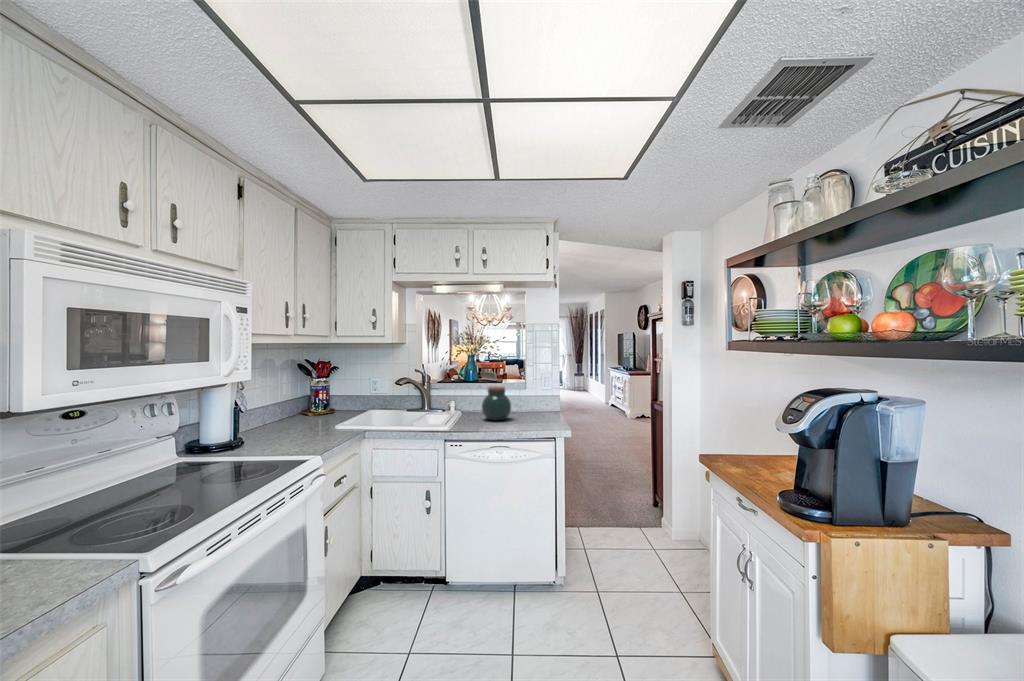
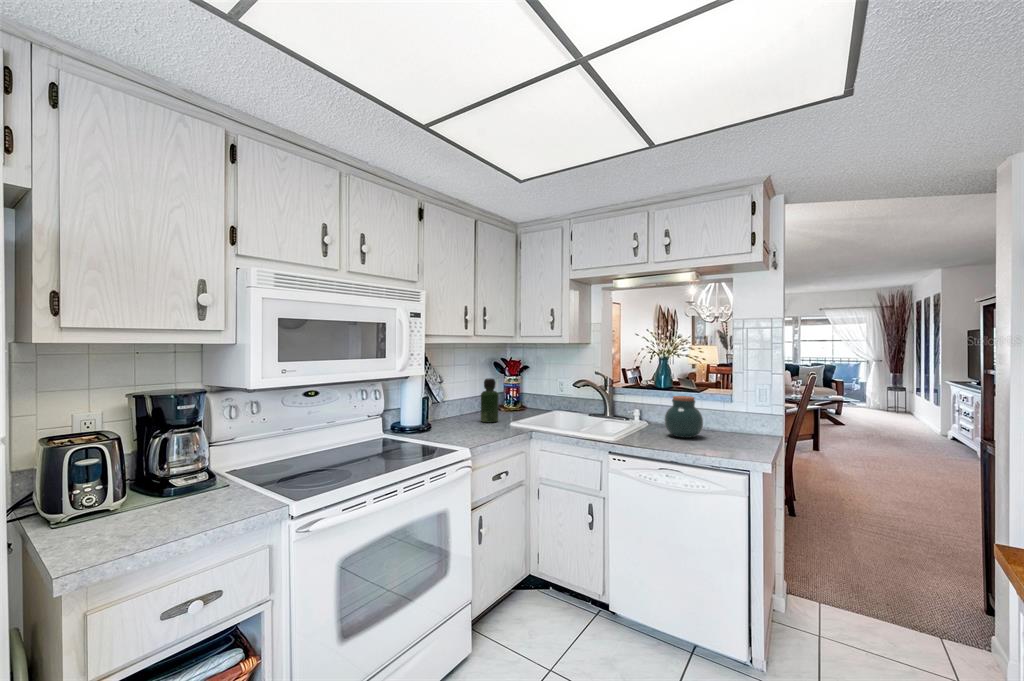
bottle: none [299,381,320,428] -> present [481,378,499,423]

